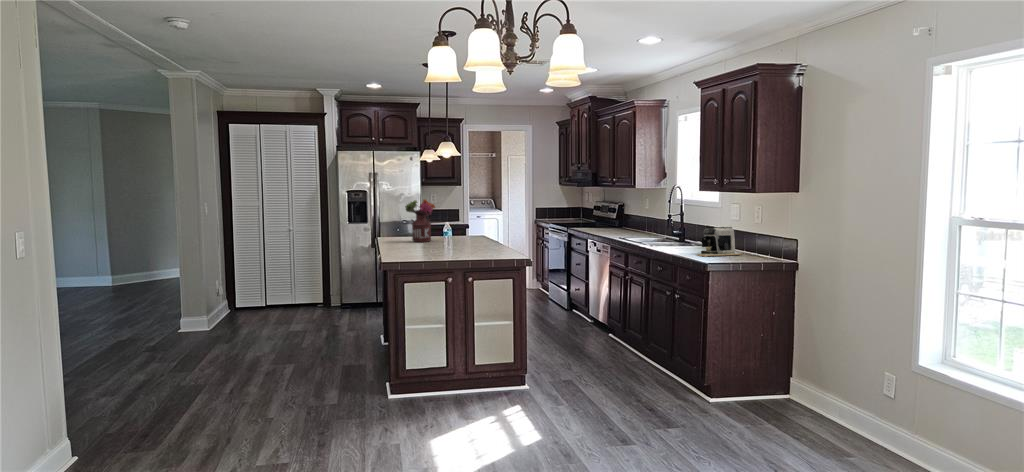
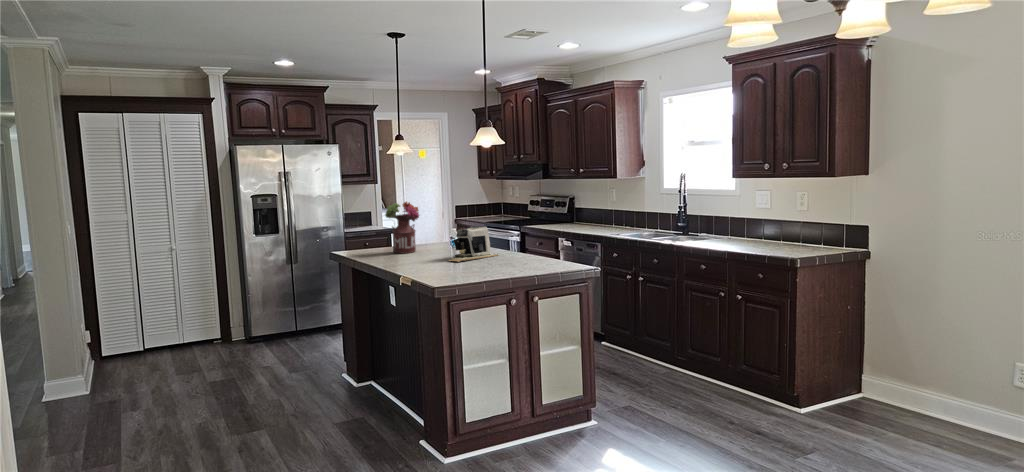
coffee maker: present [697,227,743,257] -> present [449,226,498,262]

